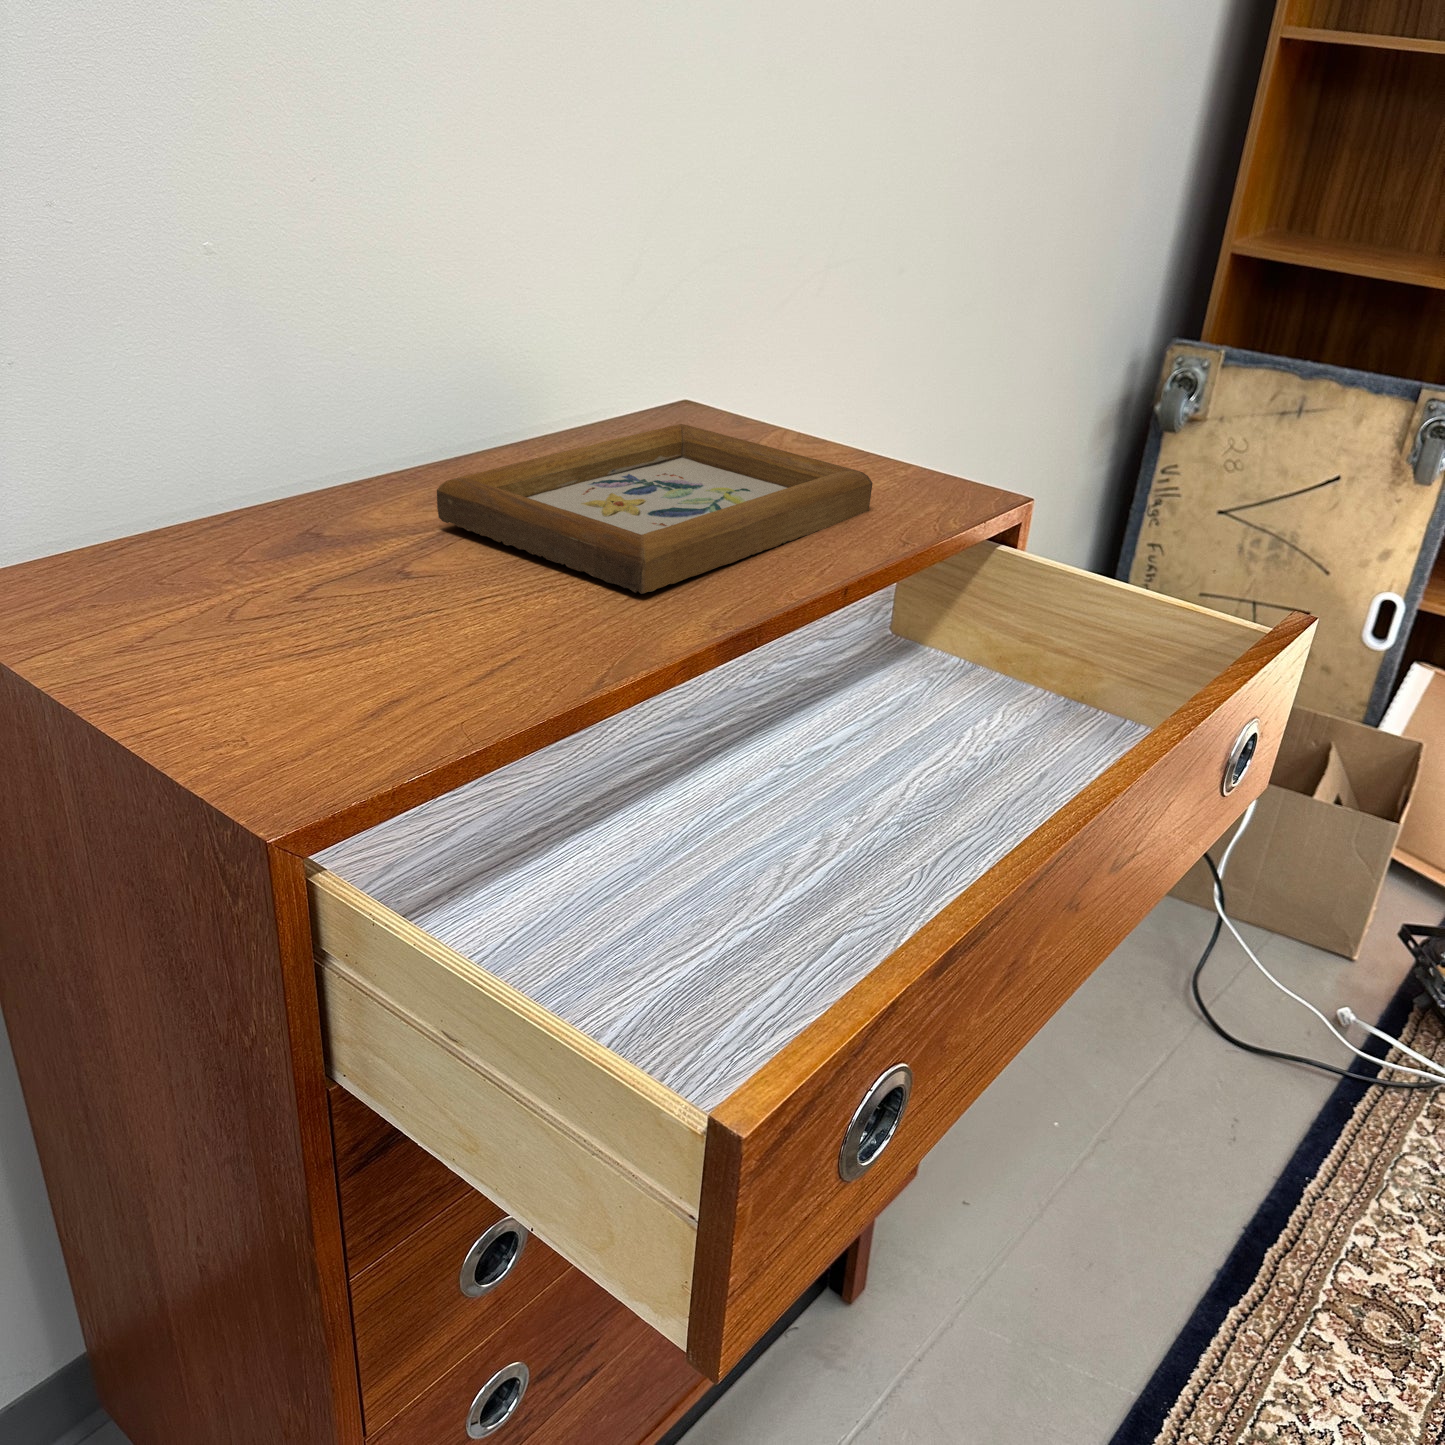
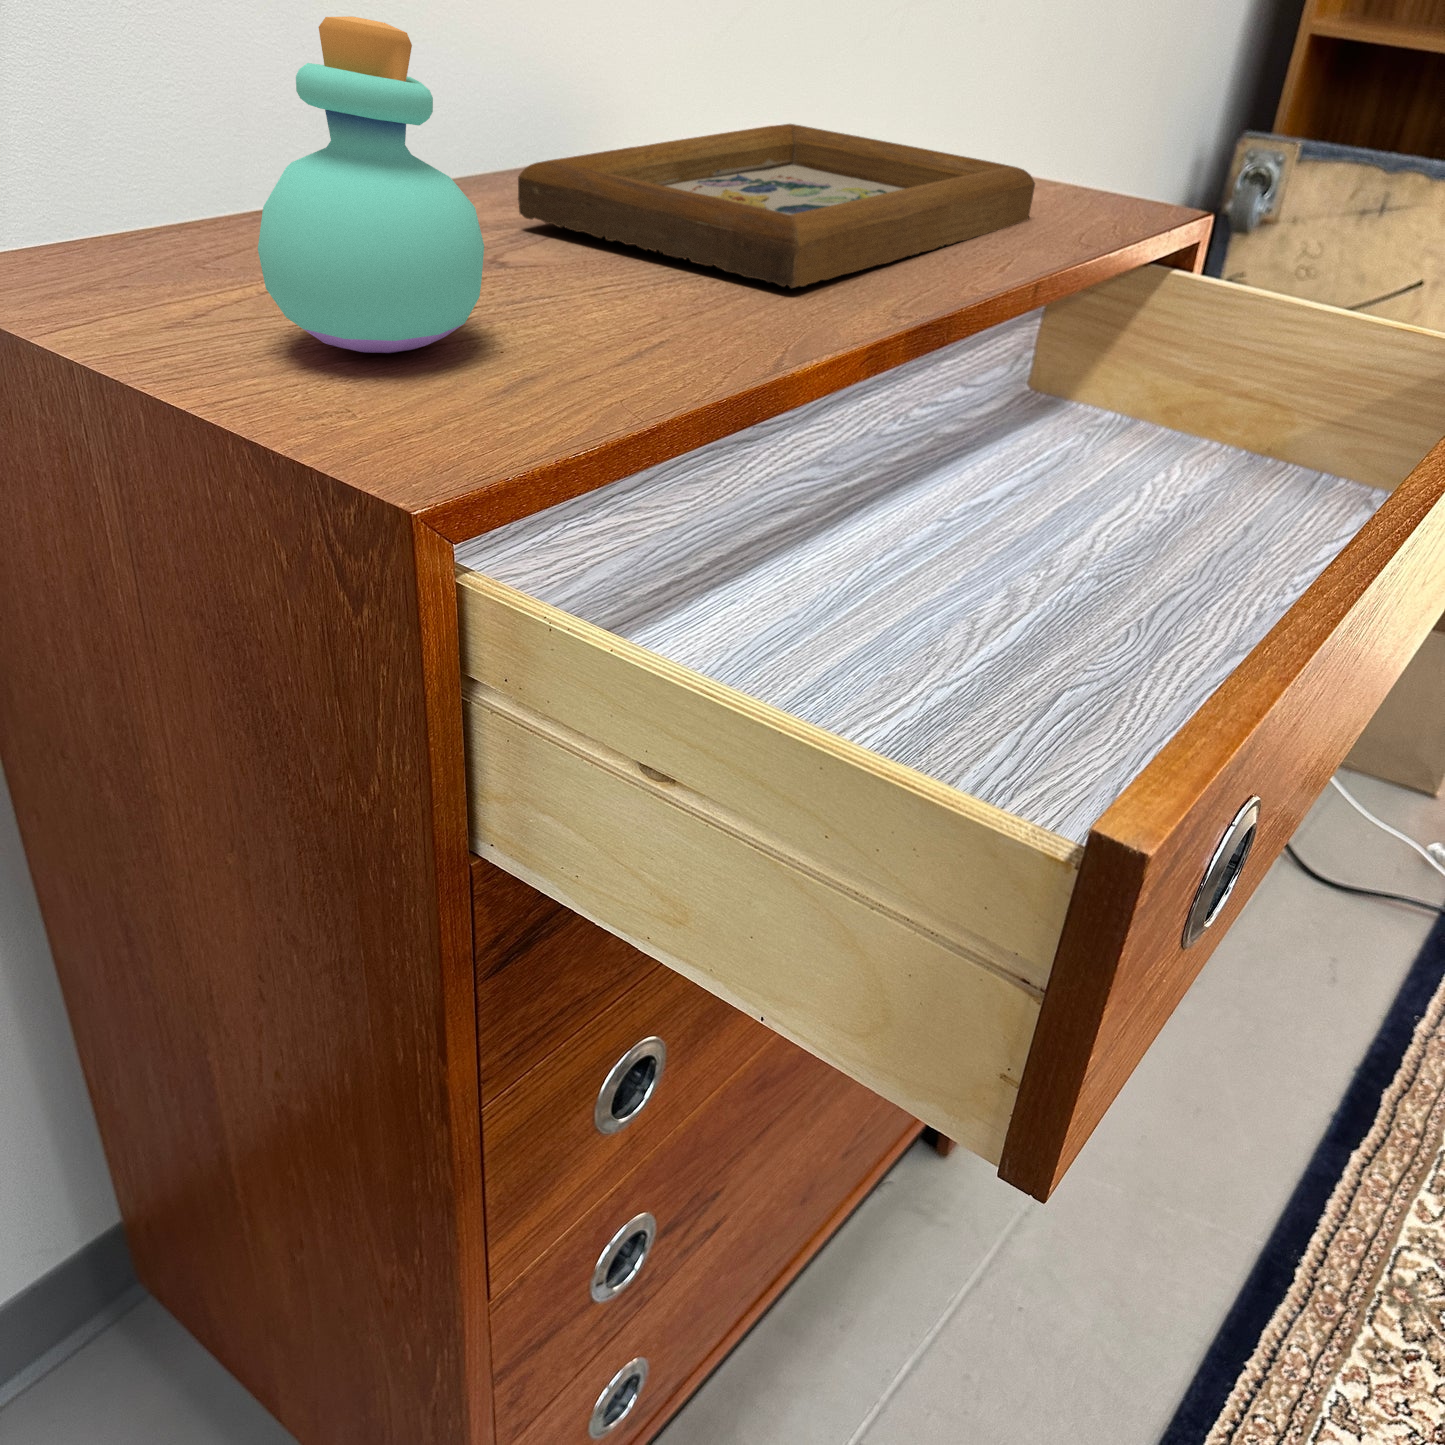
perfume bottle: none [195,427,378,668] -> present [258,16,484,353]

